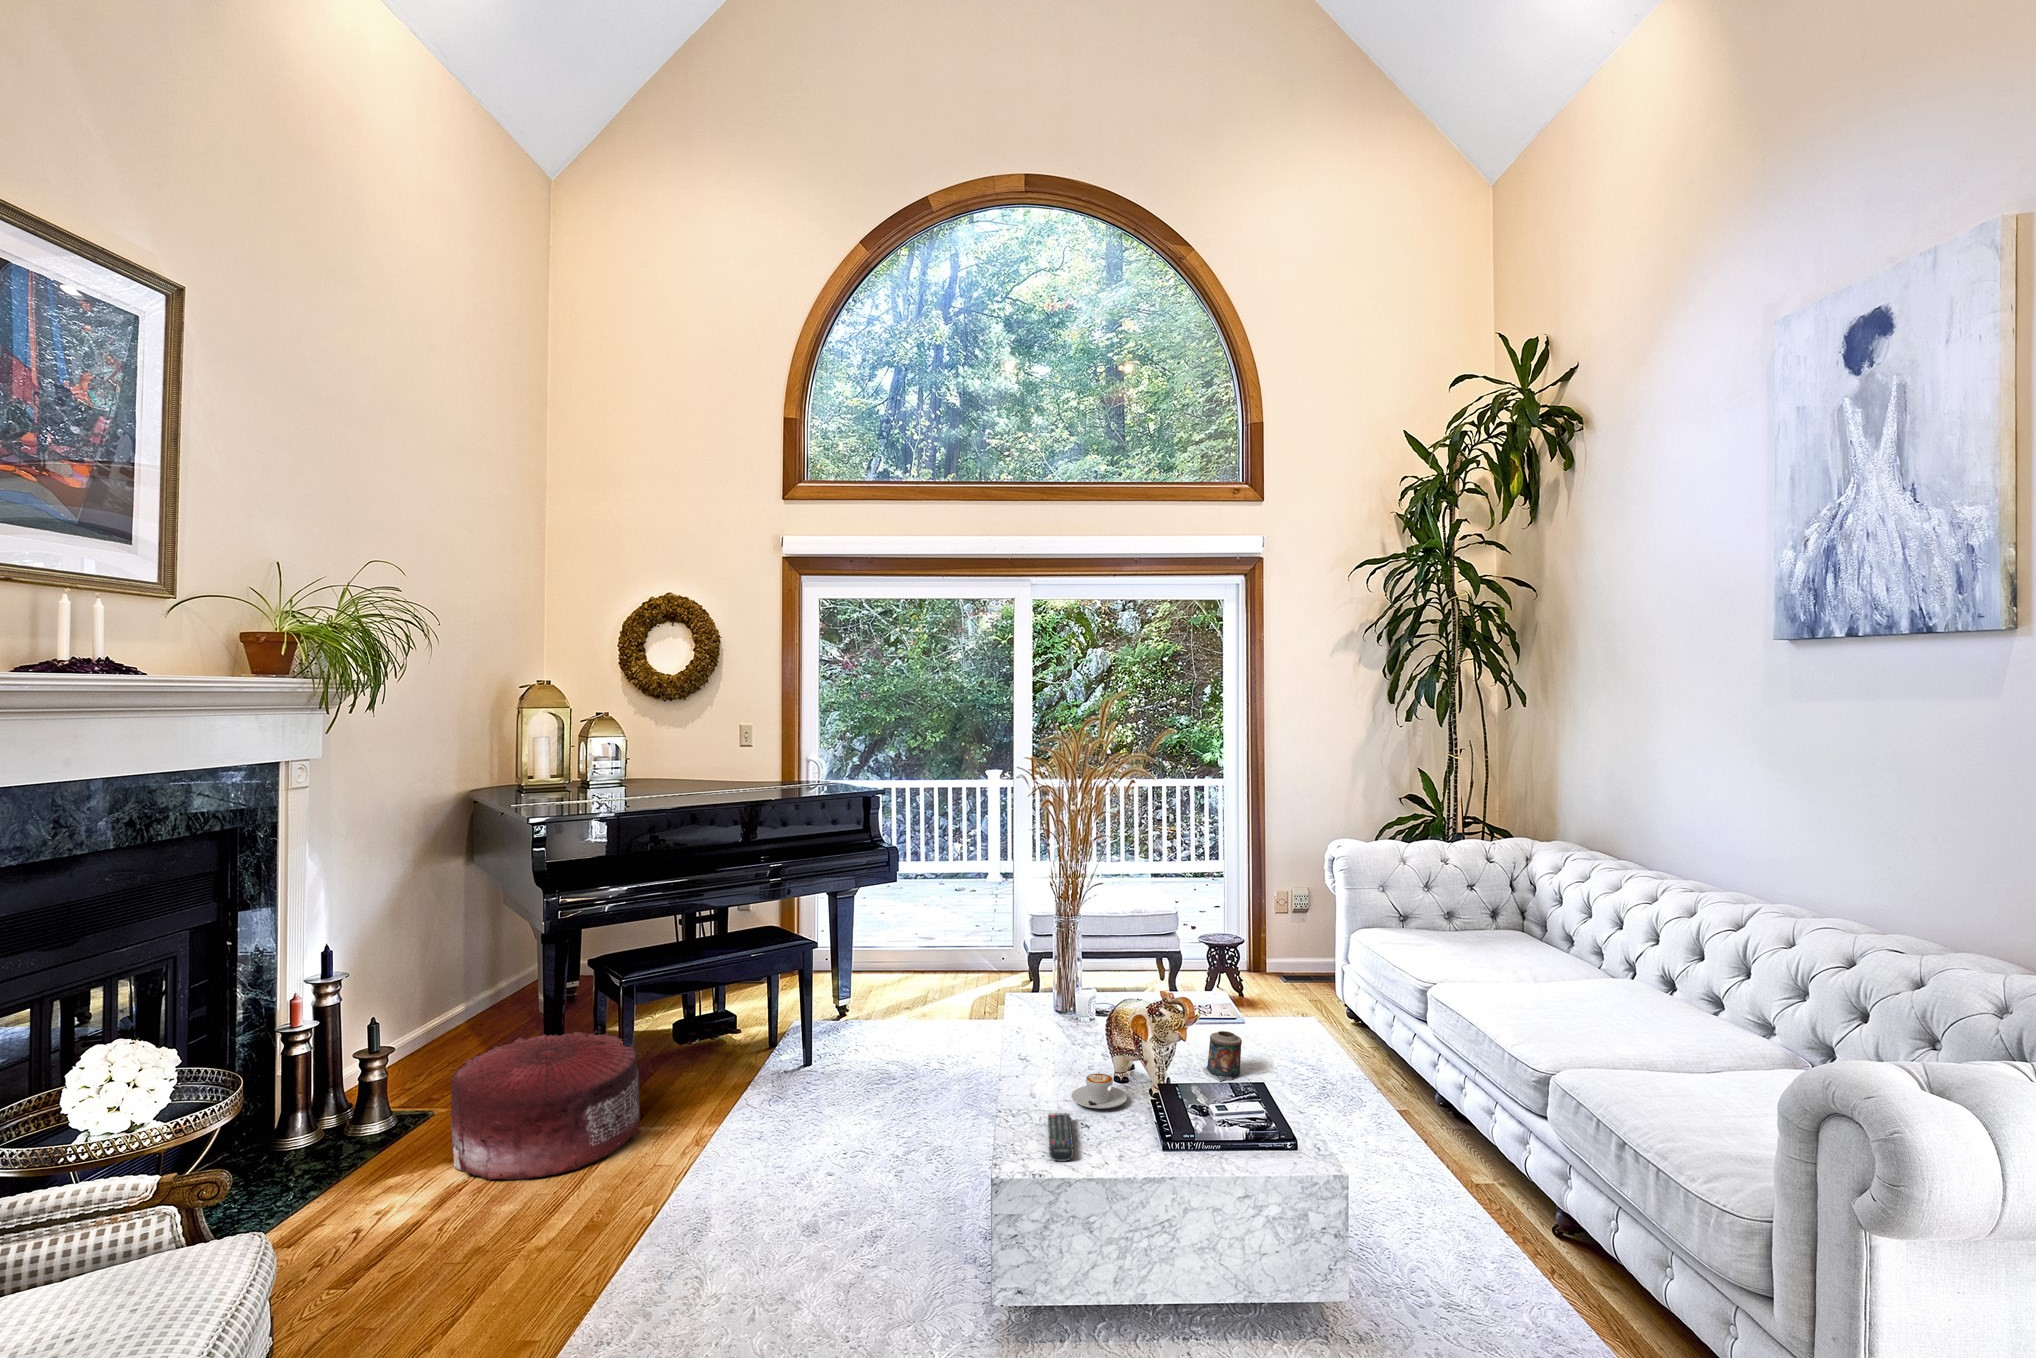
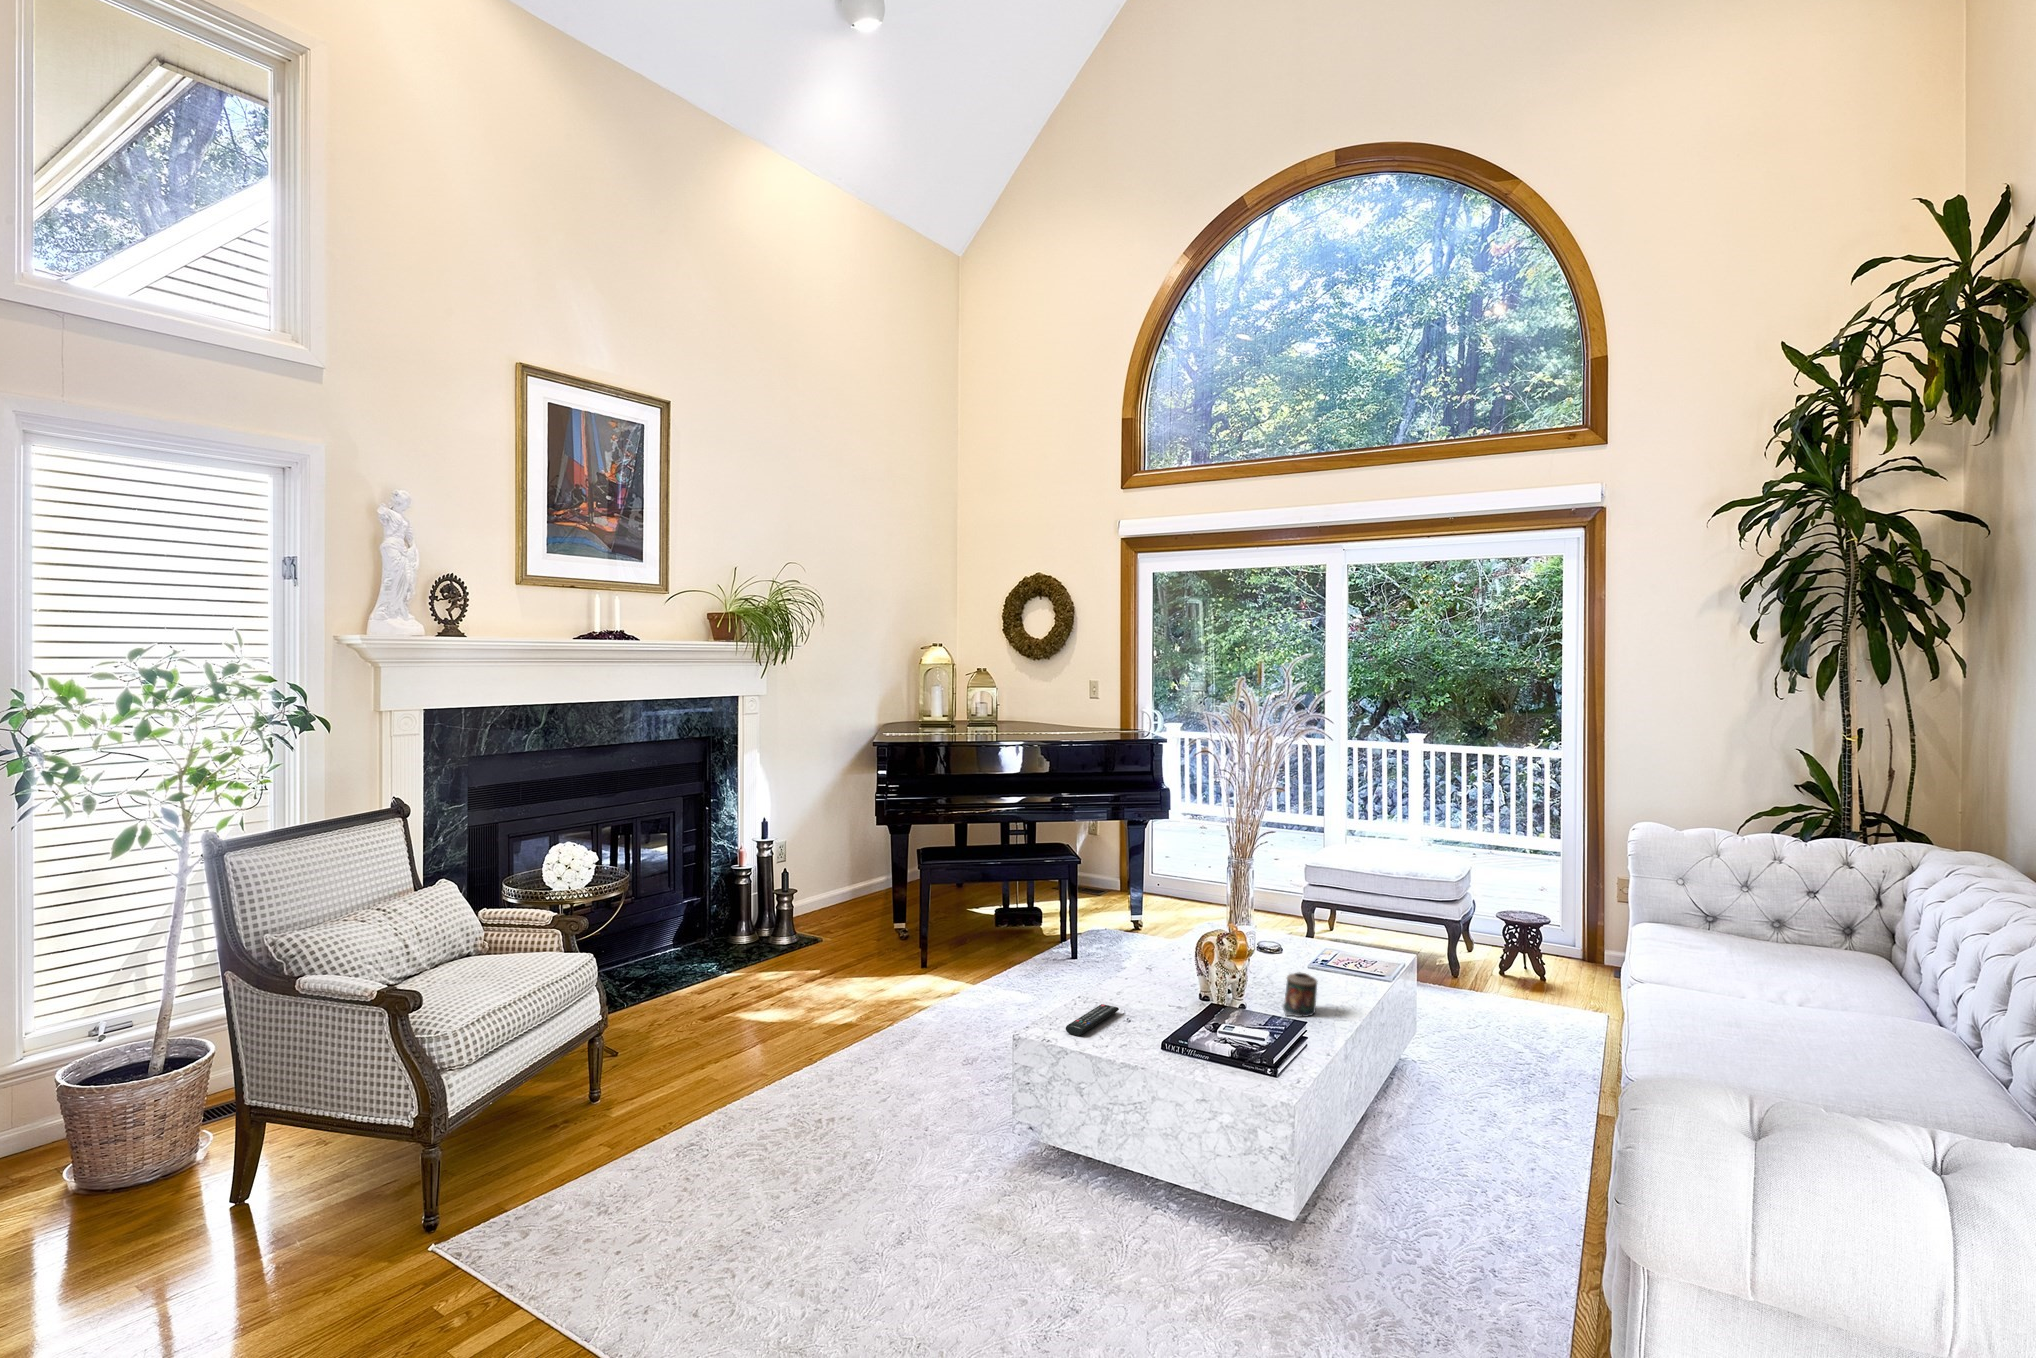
pouf: present [450,1030,640,1180] -> none [801,901,927,994]
coffee cup: present [1072,1073,1127,1108] -> none [1137,984,1185,1012]

